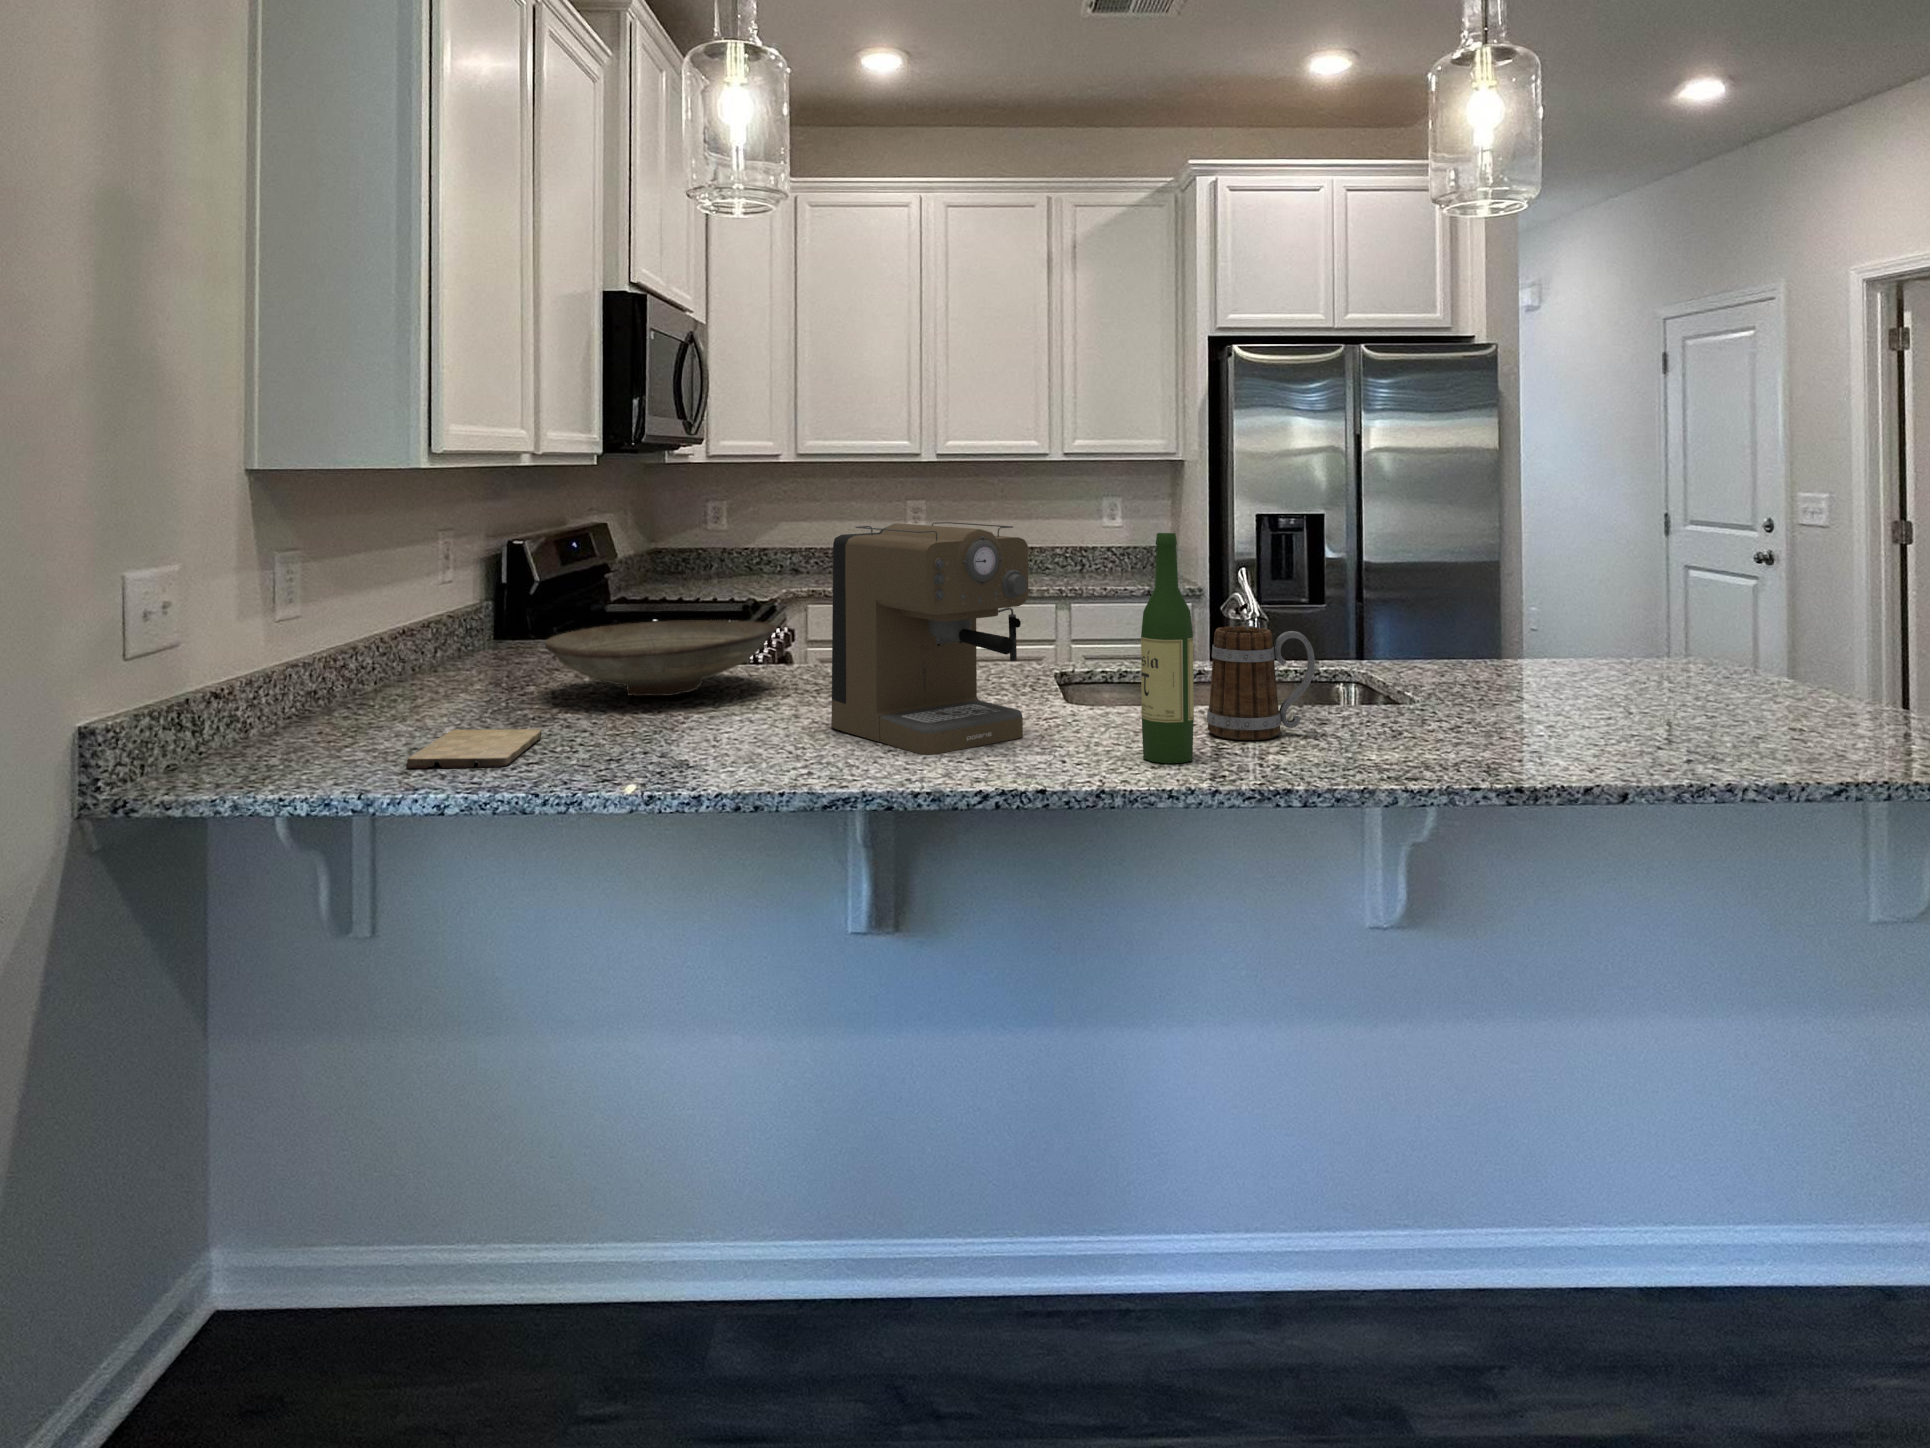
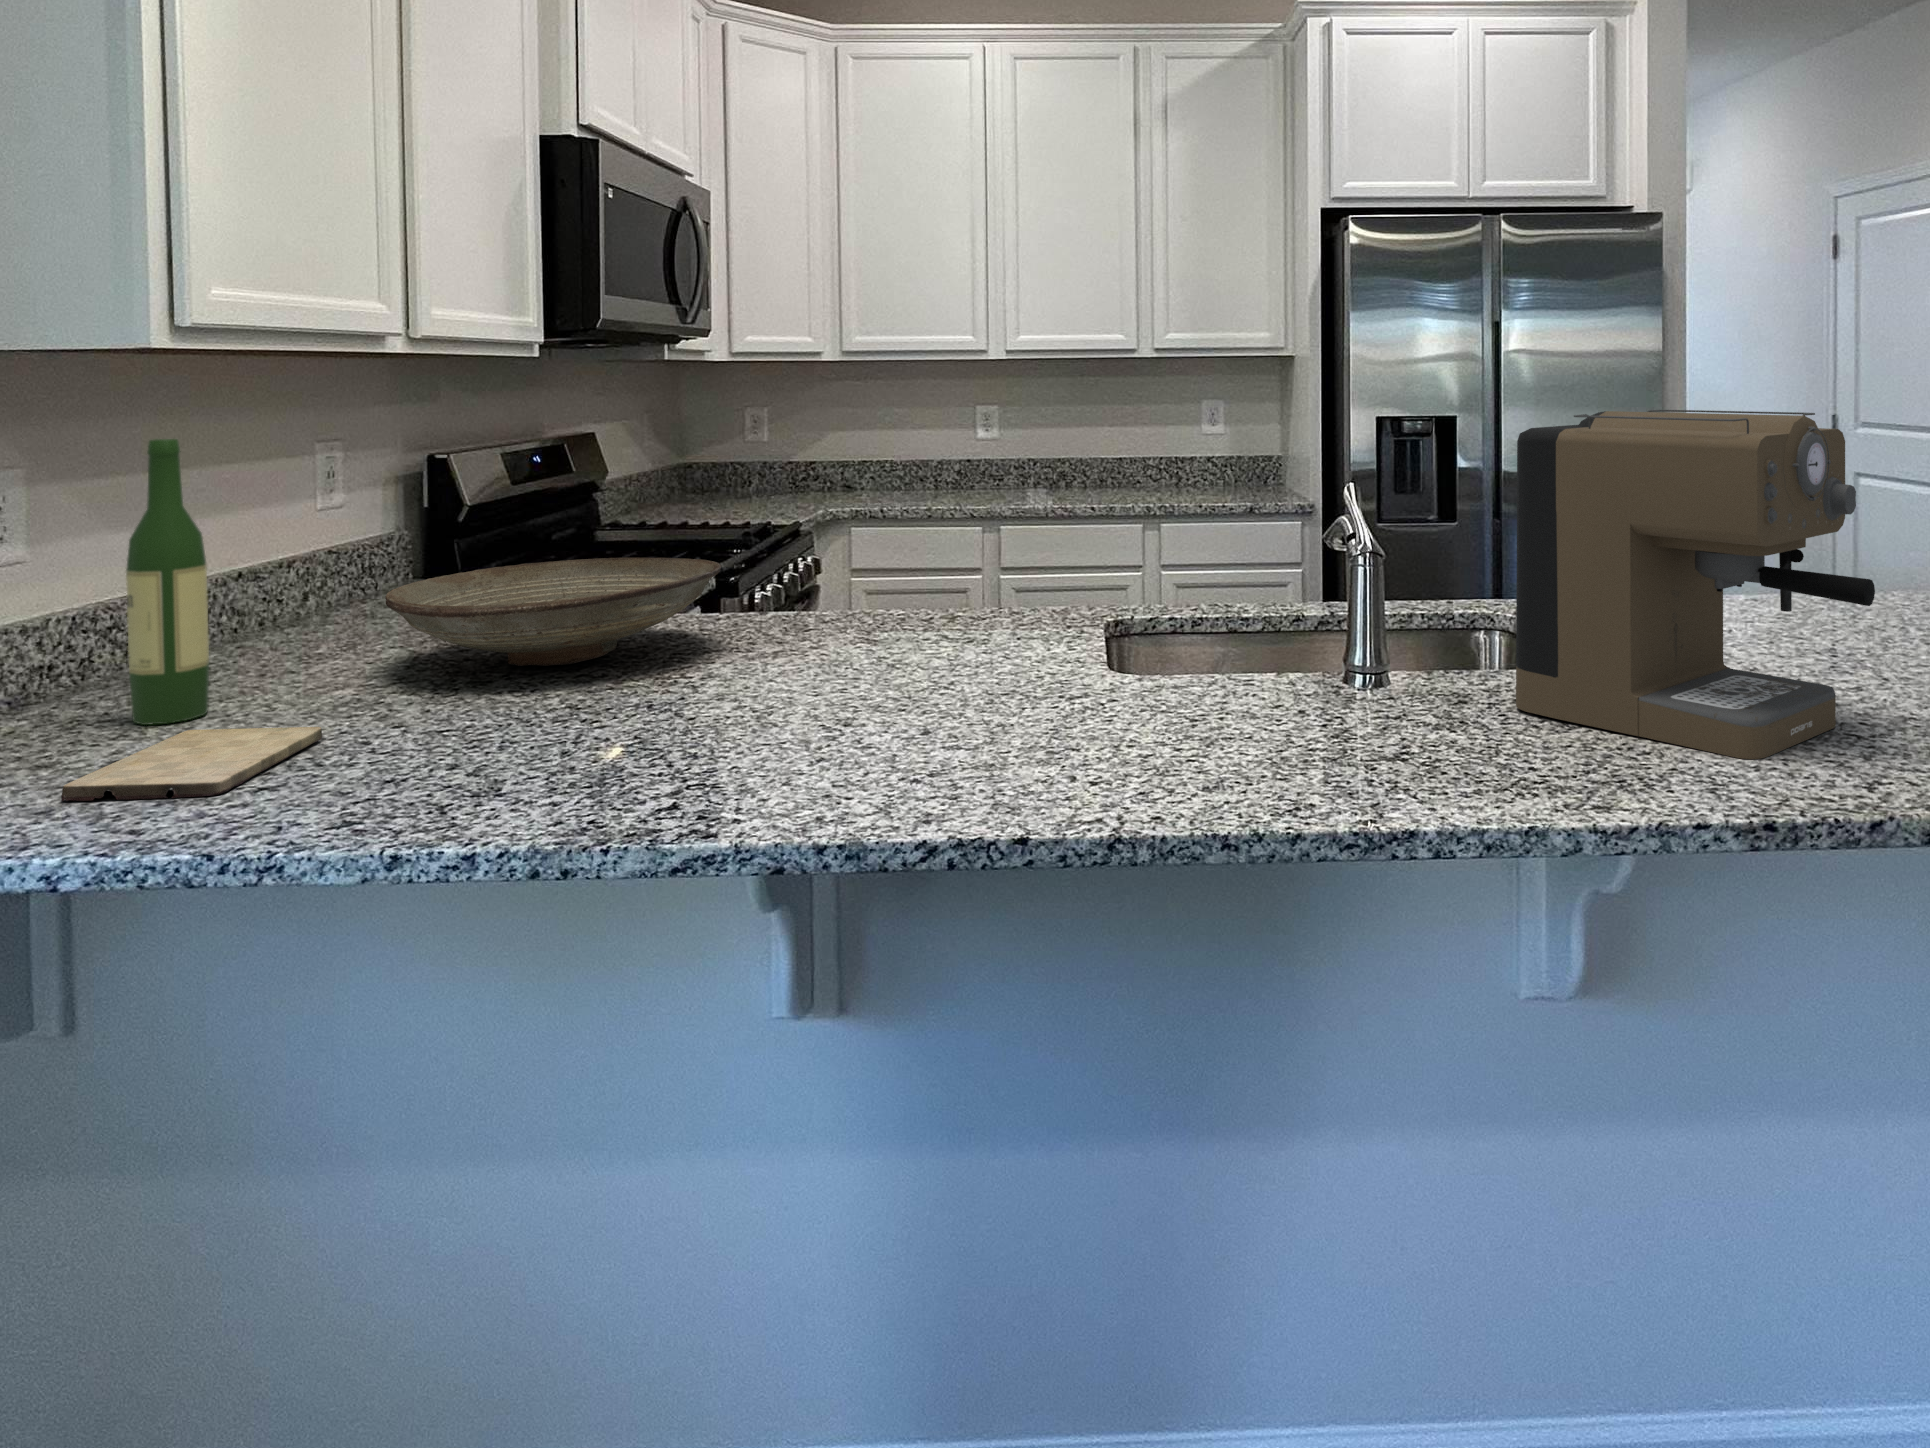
coffee maker: present [831,522,1028,755] -> present [1516,410,1875,759]
wine bottle: present [1141,533,1194,763] -> present [126,439,209,725]
mug: present [1207,626,1315,740] -> none [1296,567,1452,735]

